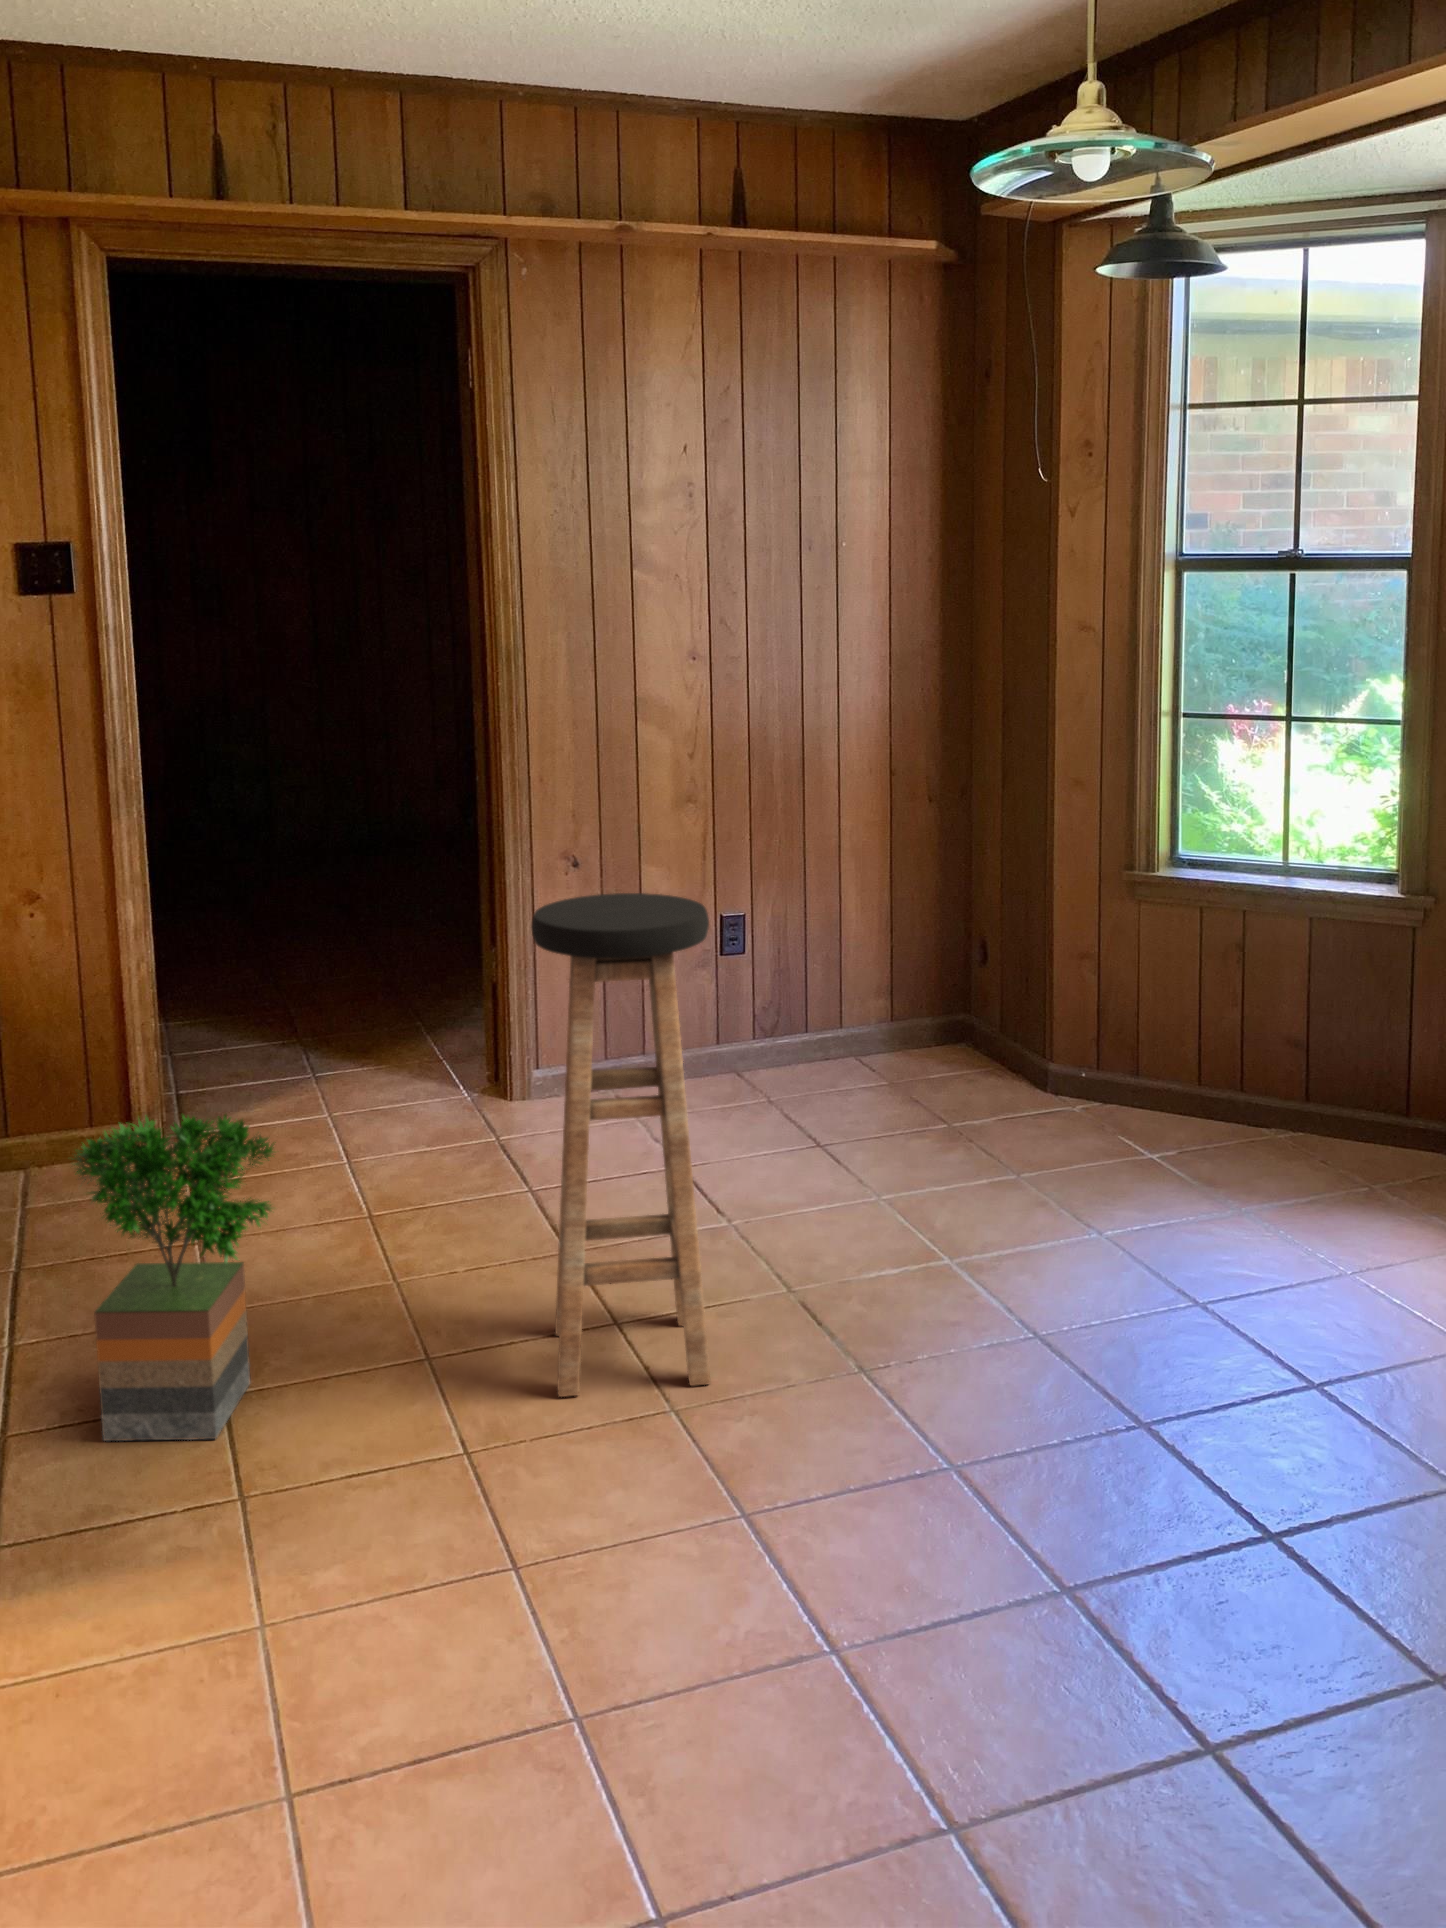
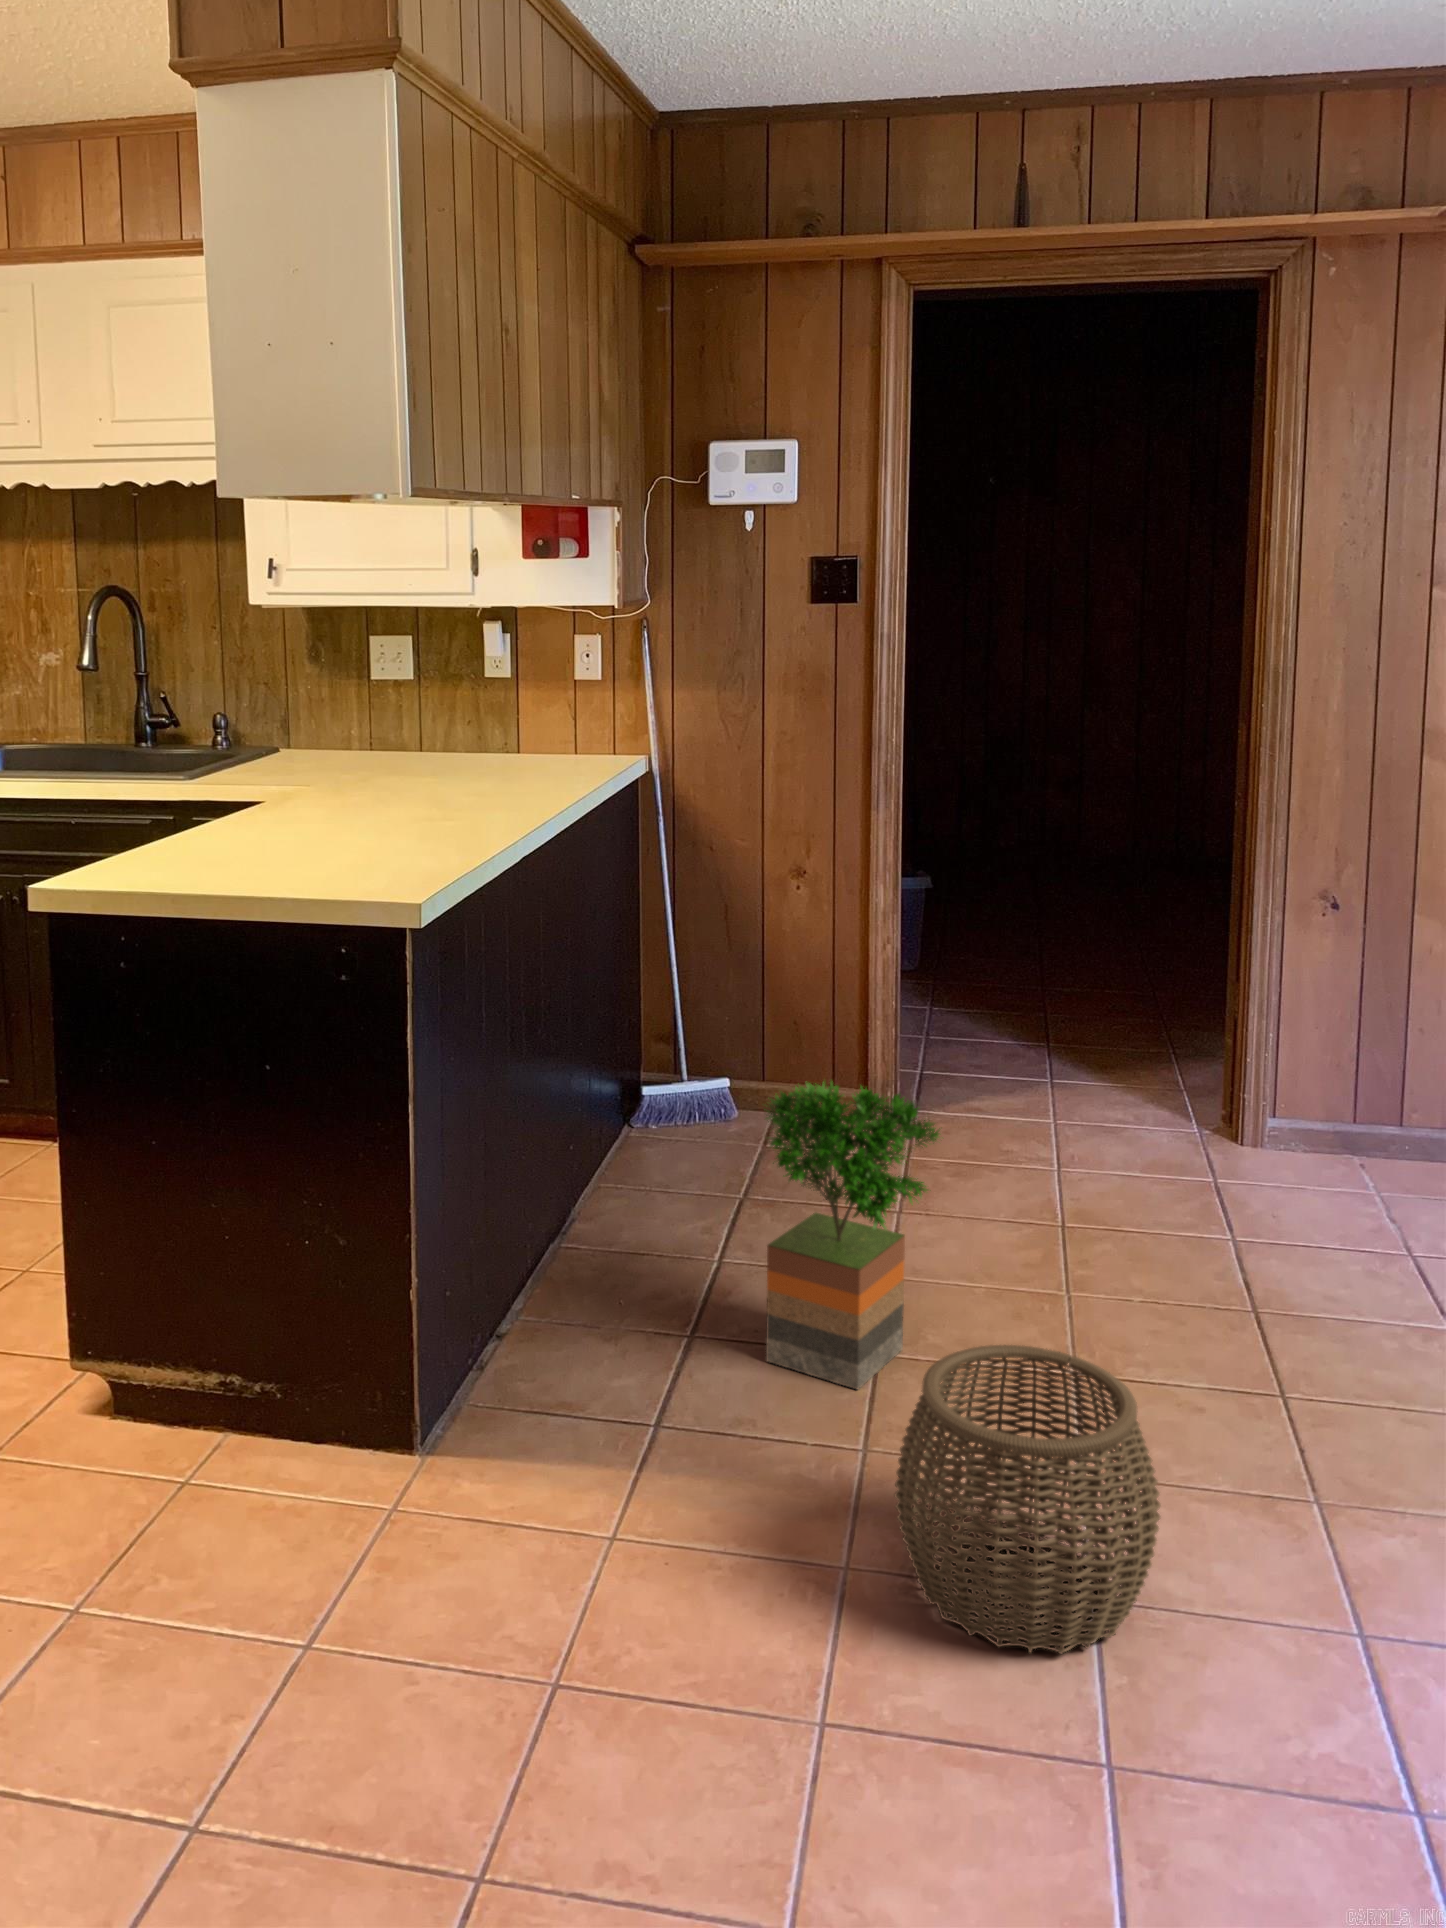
bar stool: present [531,893,711,1397] -> none [1193,937,1417,1494]
woven basket: none [310,1333,574,1643] -> present [895,1345,1161,1654]

